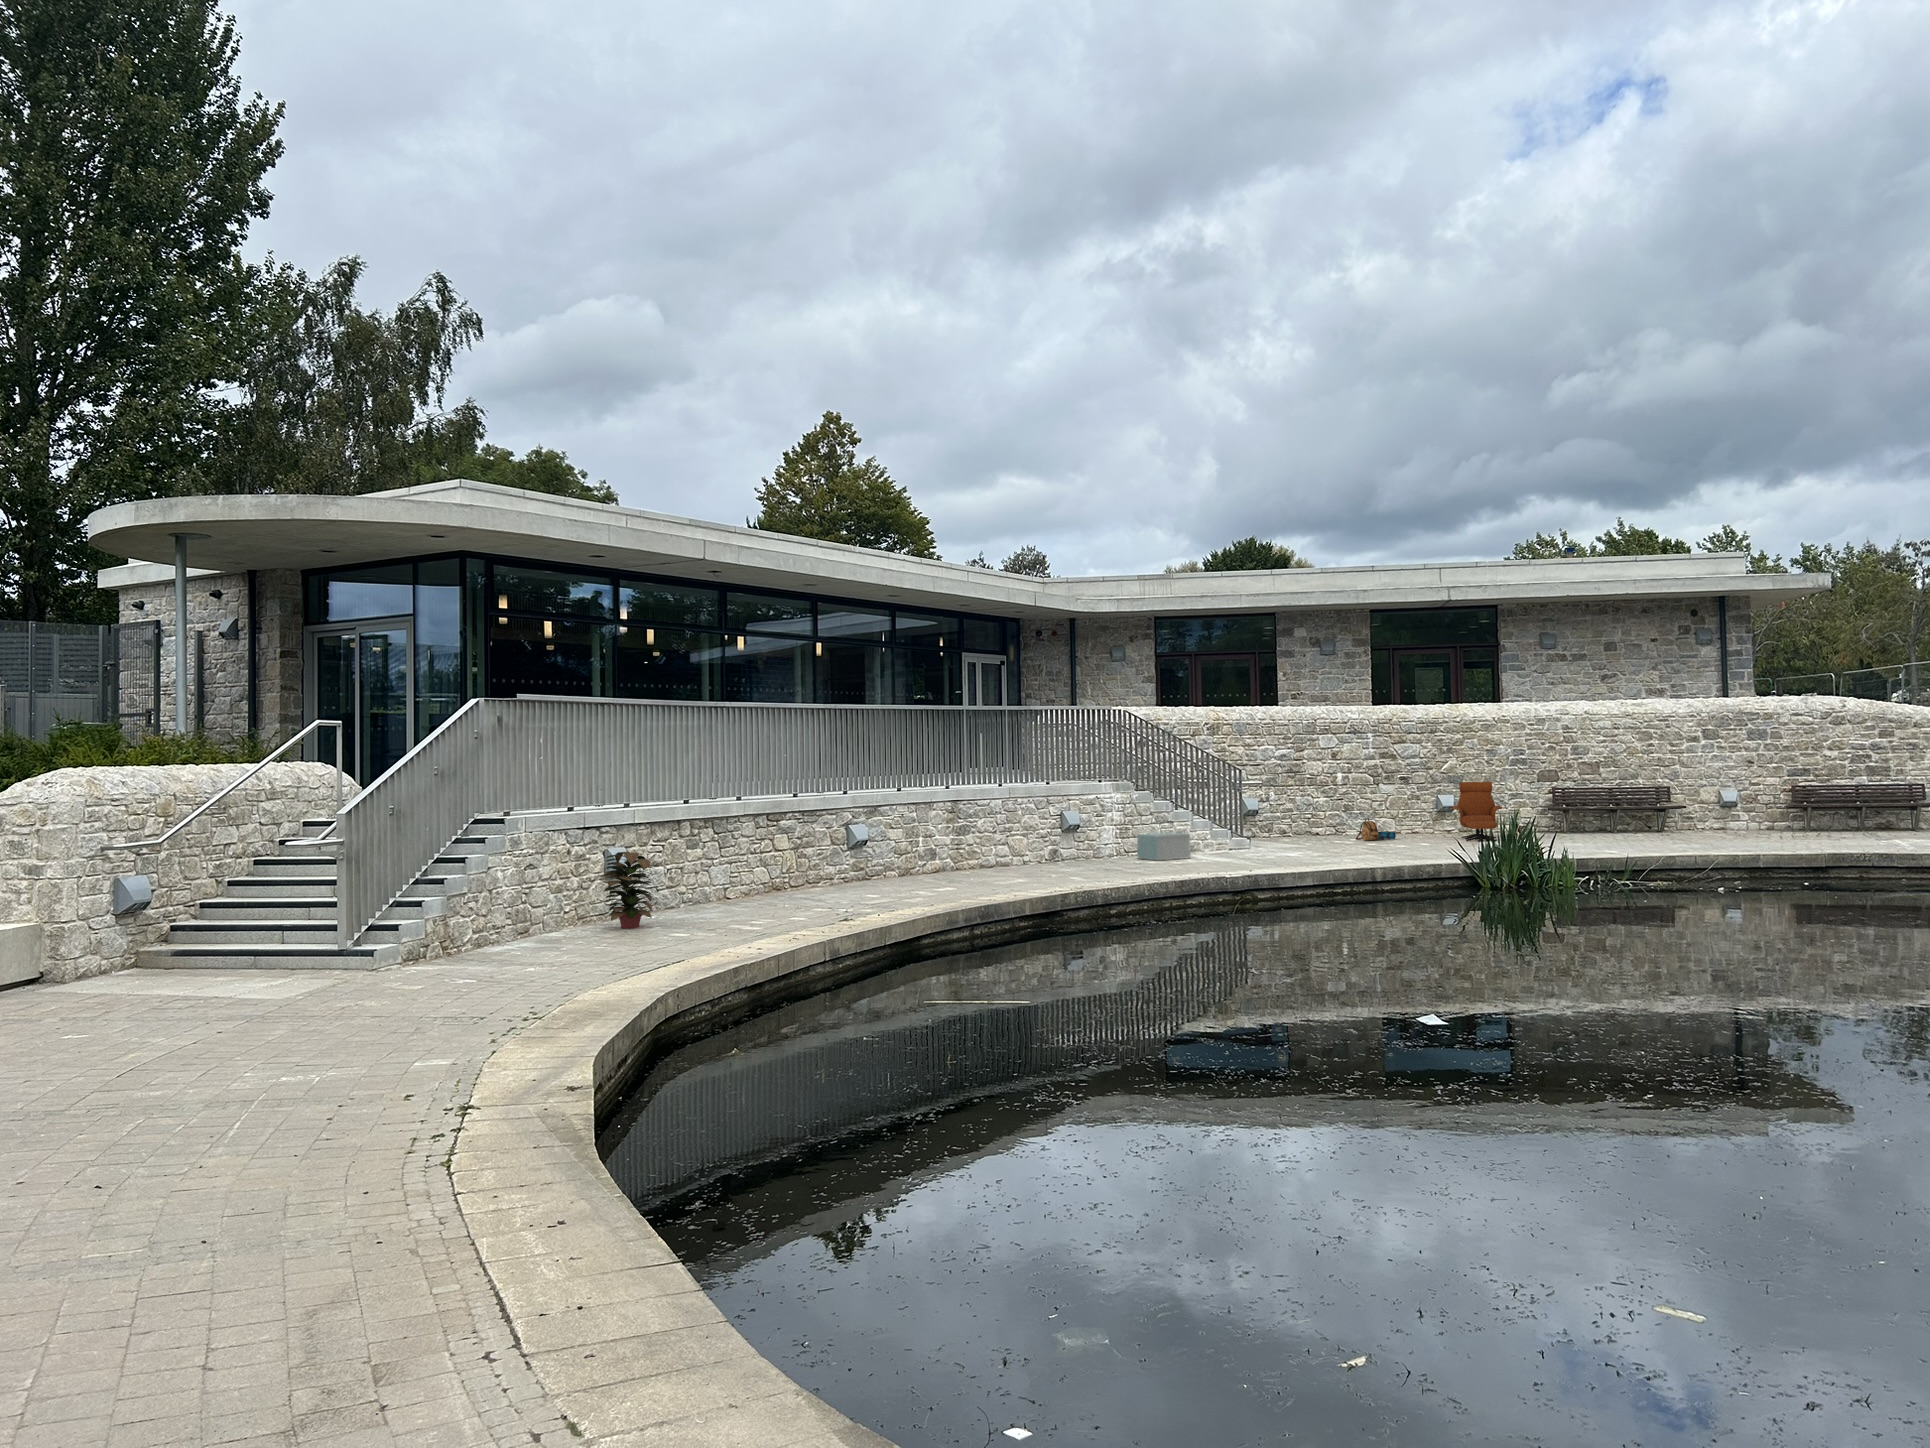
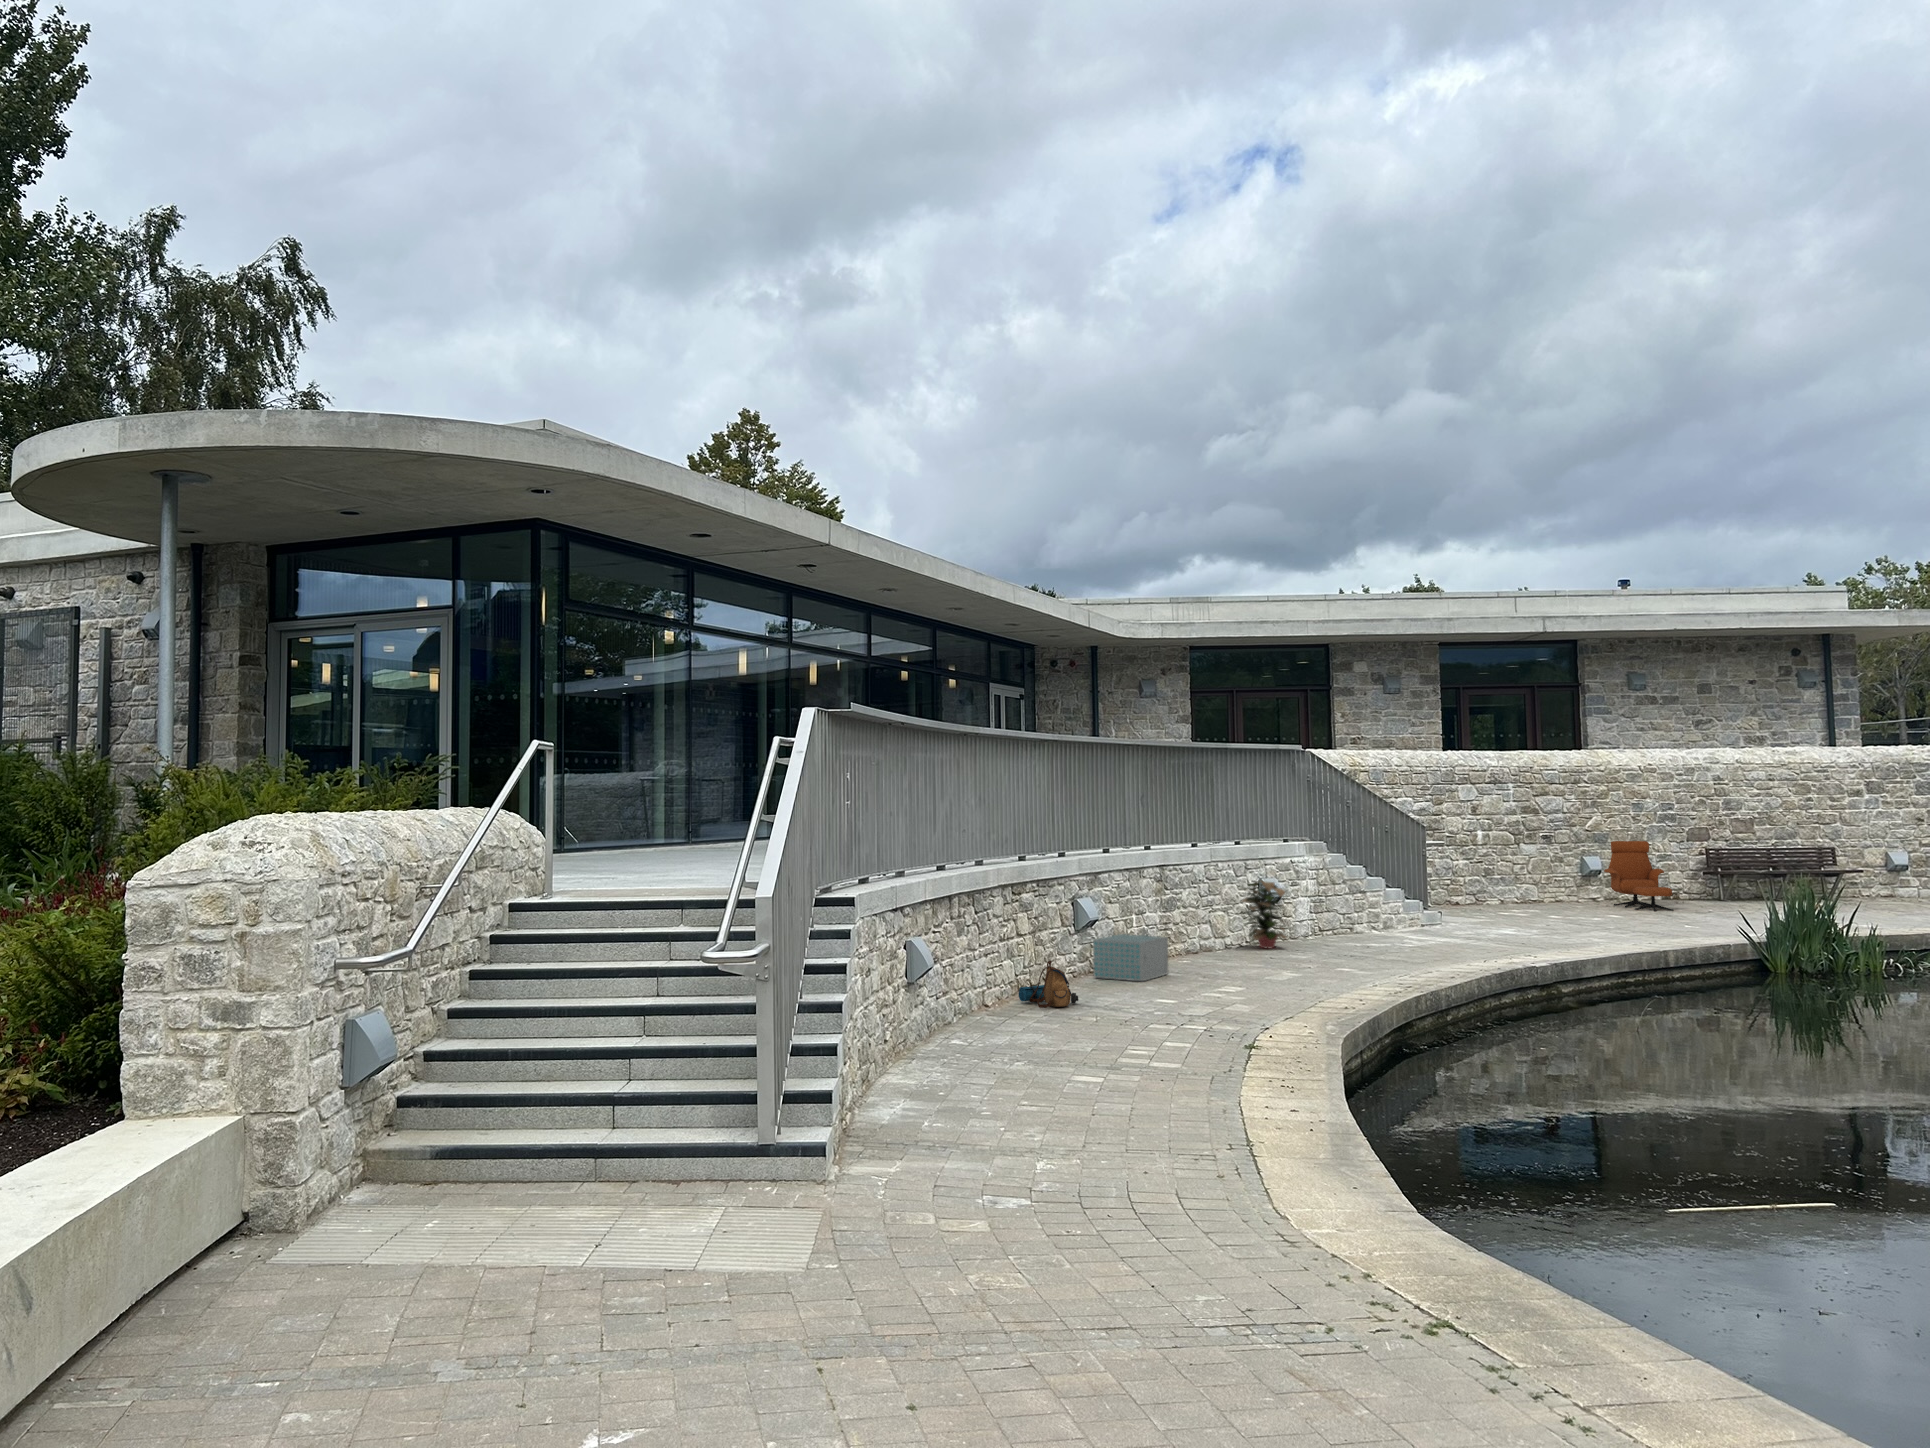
backpack: present [1356,818,1396,841] -> present [1018,961,1078,1008]
storage box: present [1137,832,1191,861] -> present [1093,934,1168,981]
decorative plant: present [600,851,653,928] -> present [1242,881,1286,948]

